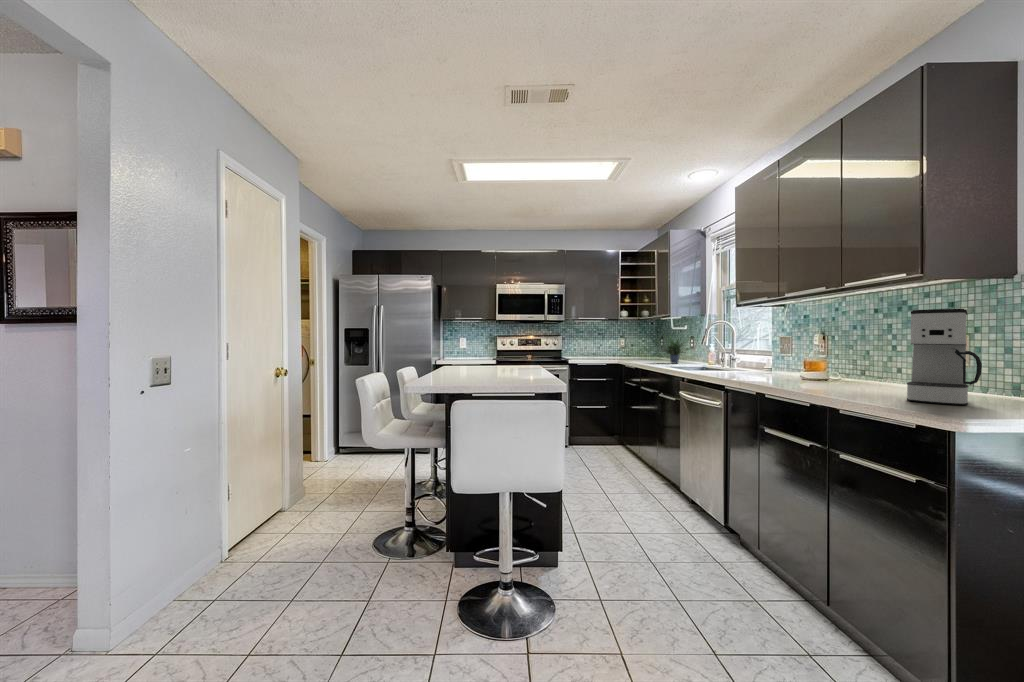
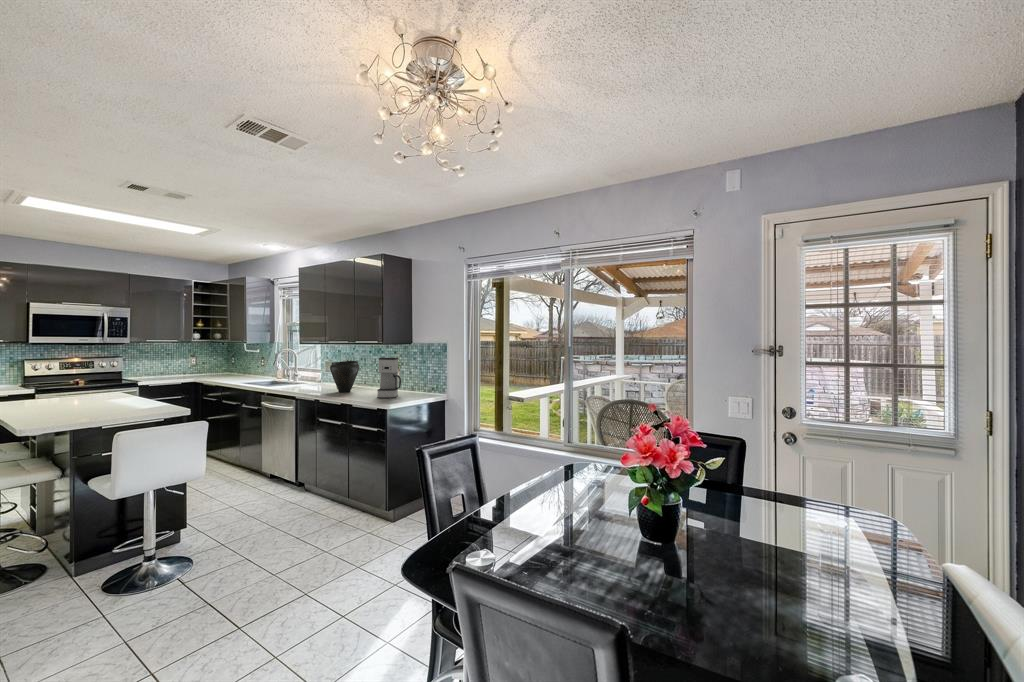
vase: none [788,327,850,385] -> present [330,361,359,392]
potted plant: present [664,337,686,363] -> none [233,354,268,381]

